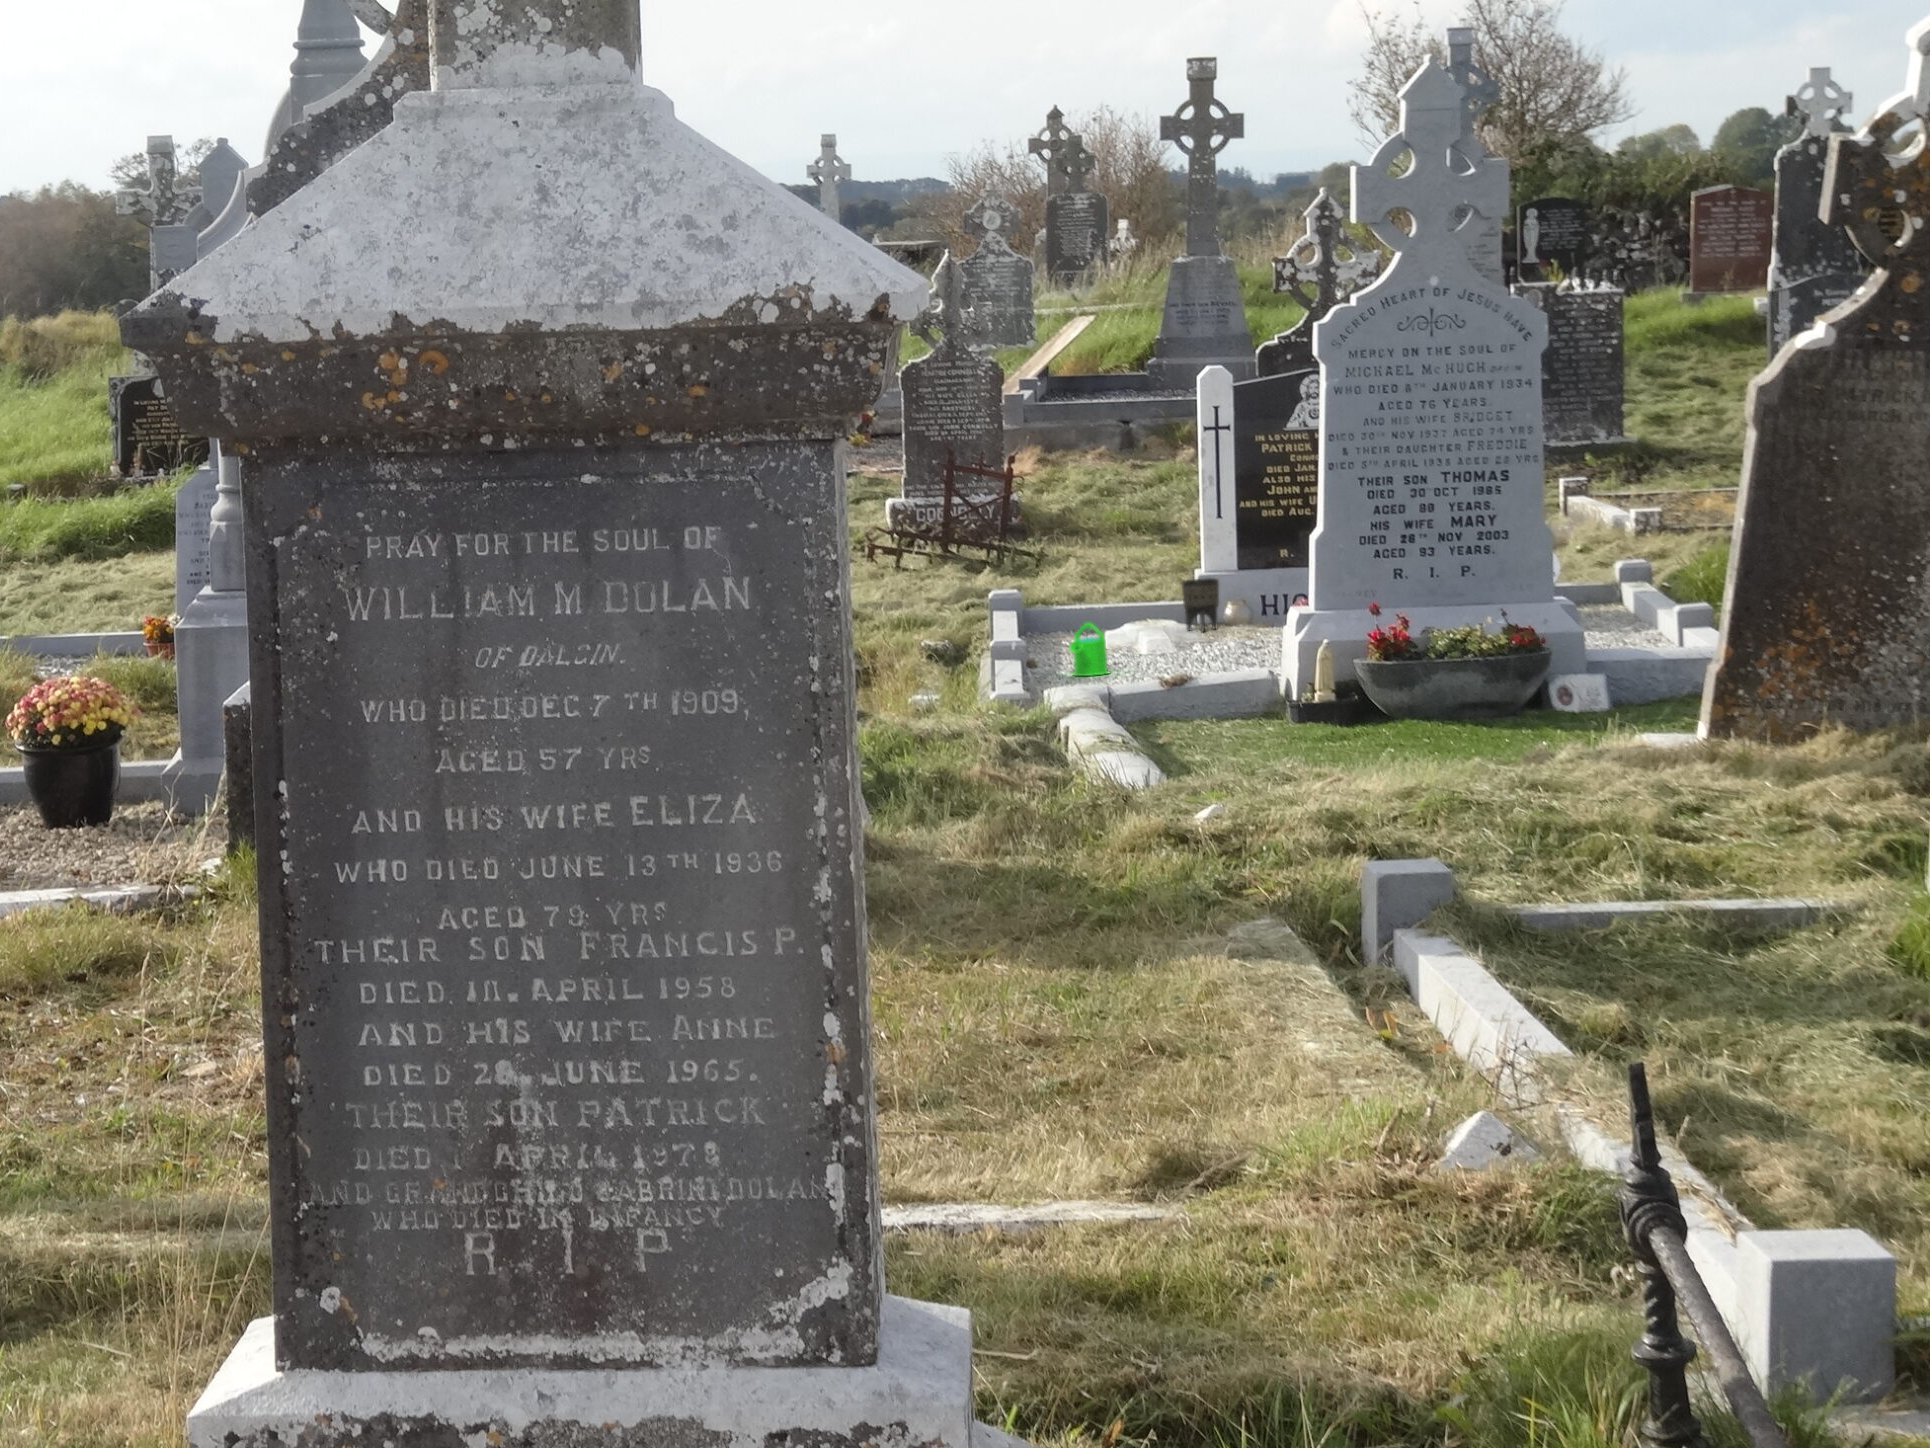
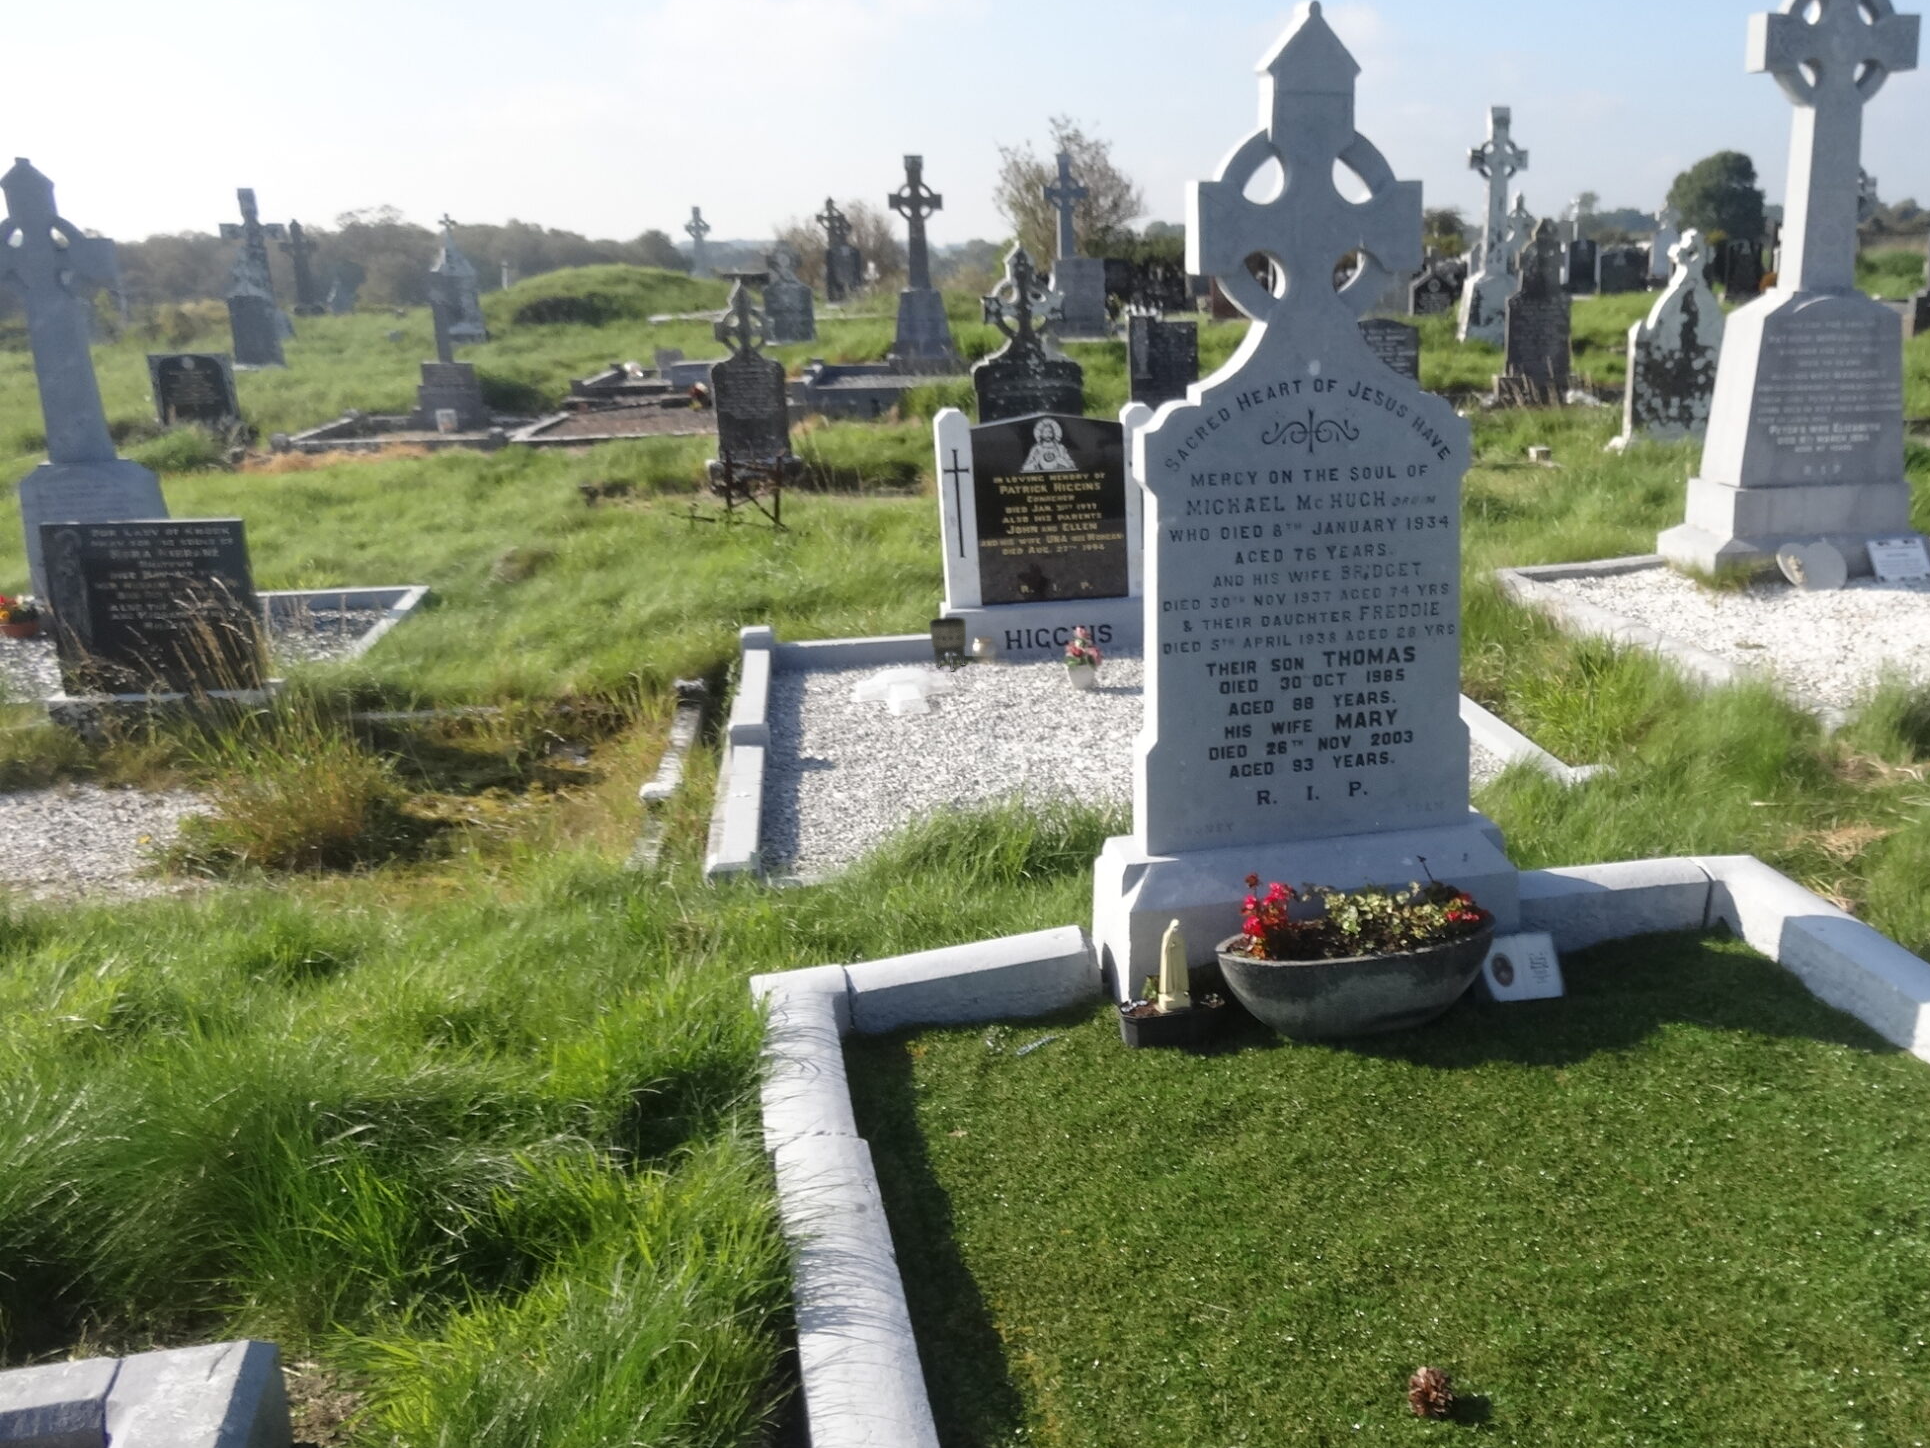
watering can: present [1069,623,1110,676] -> none [816,701,863,760]

